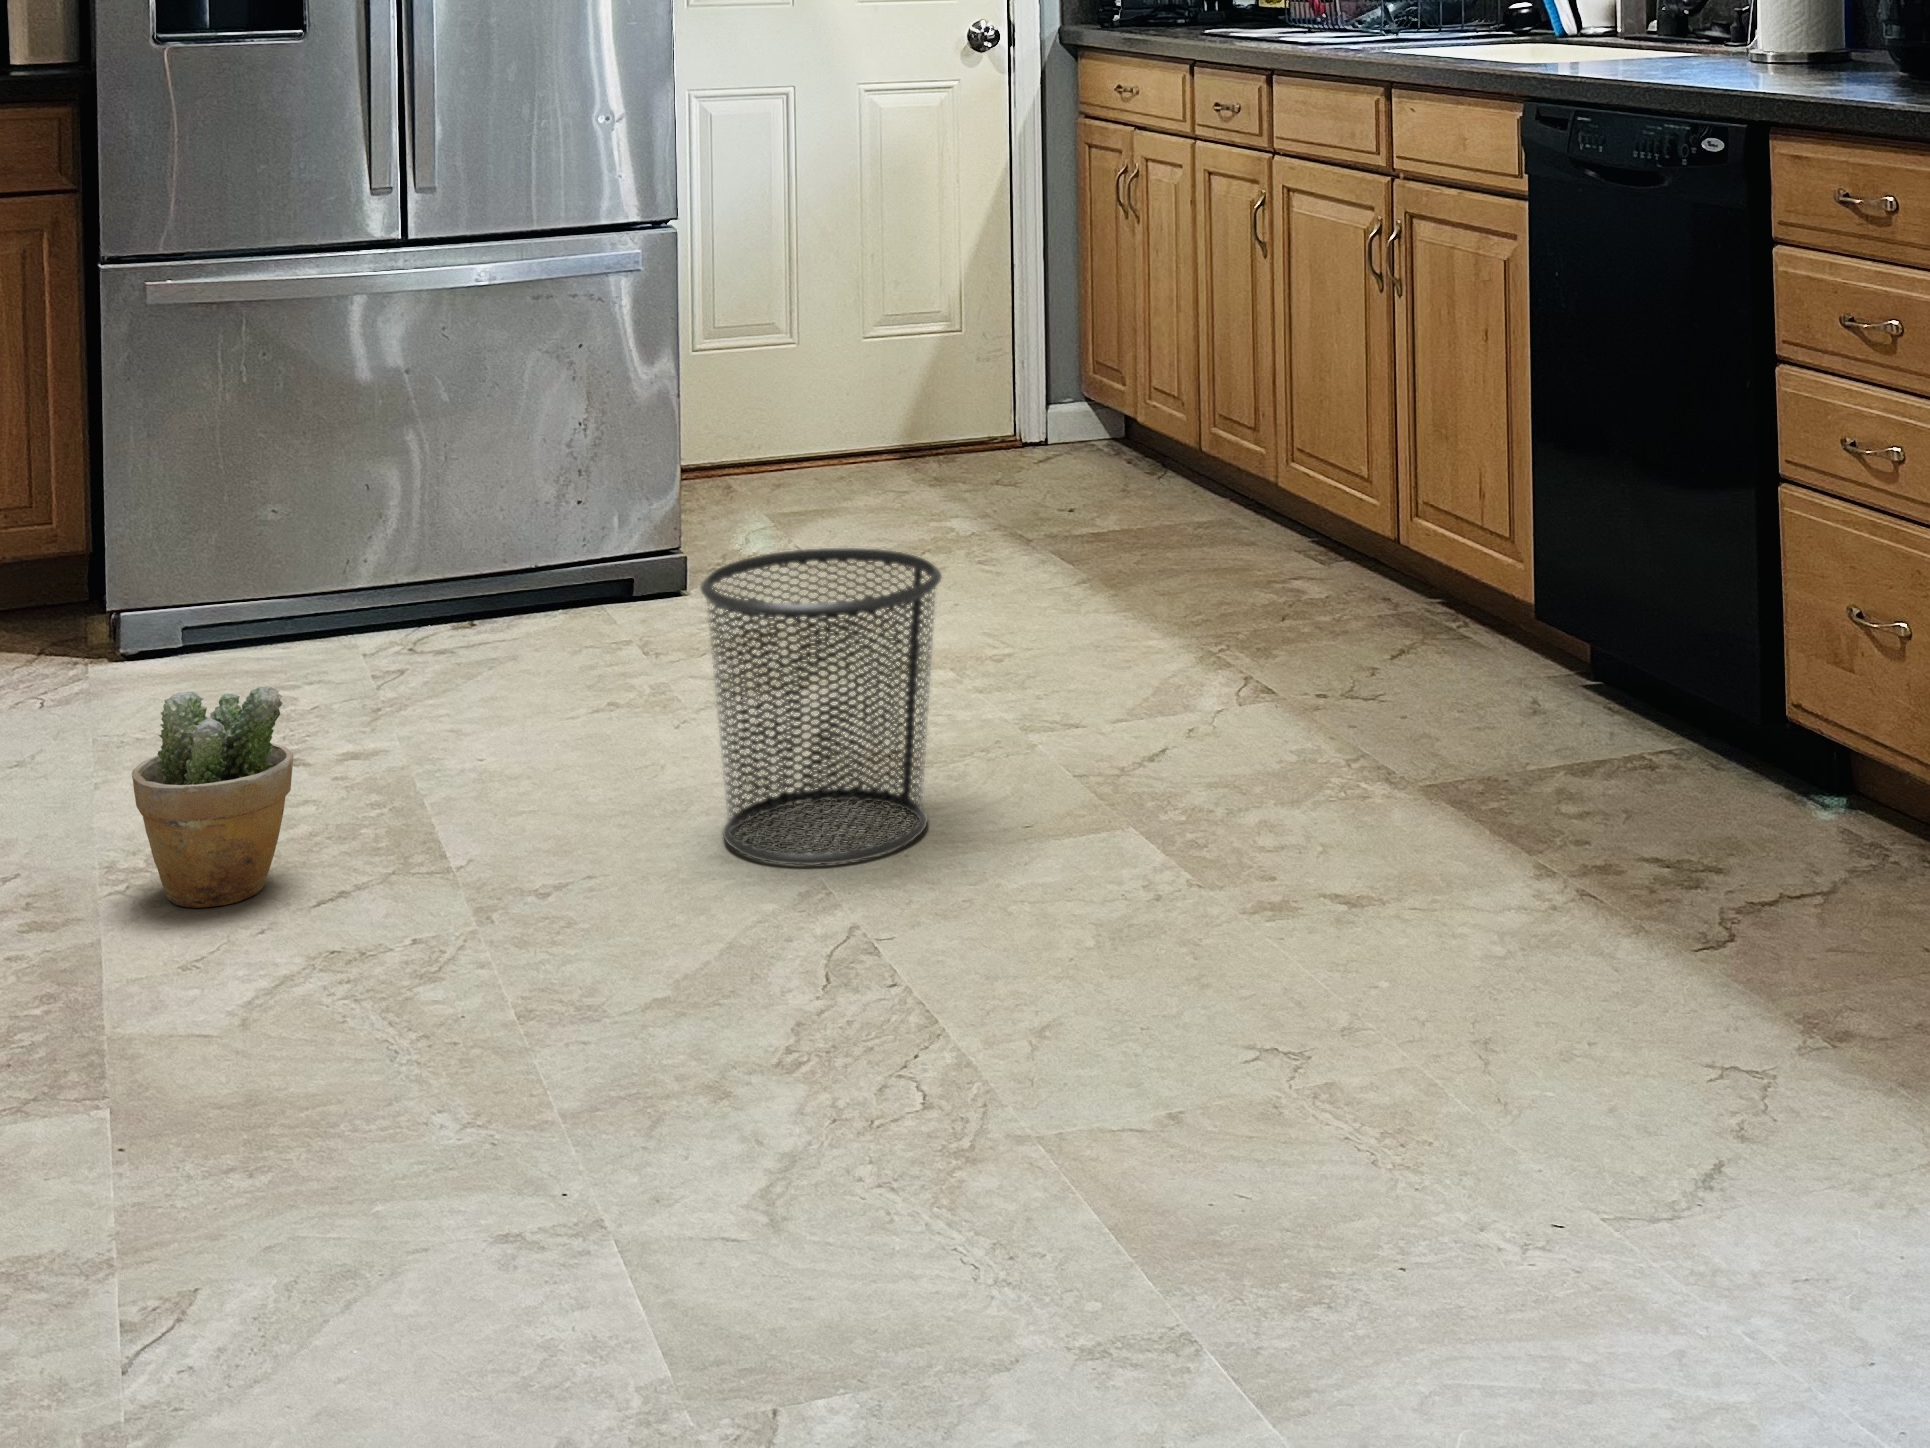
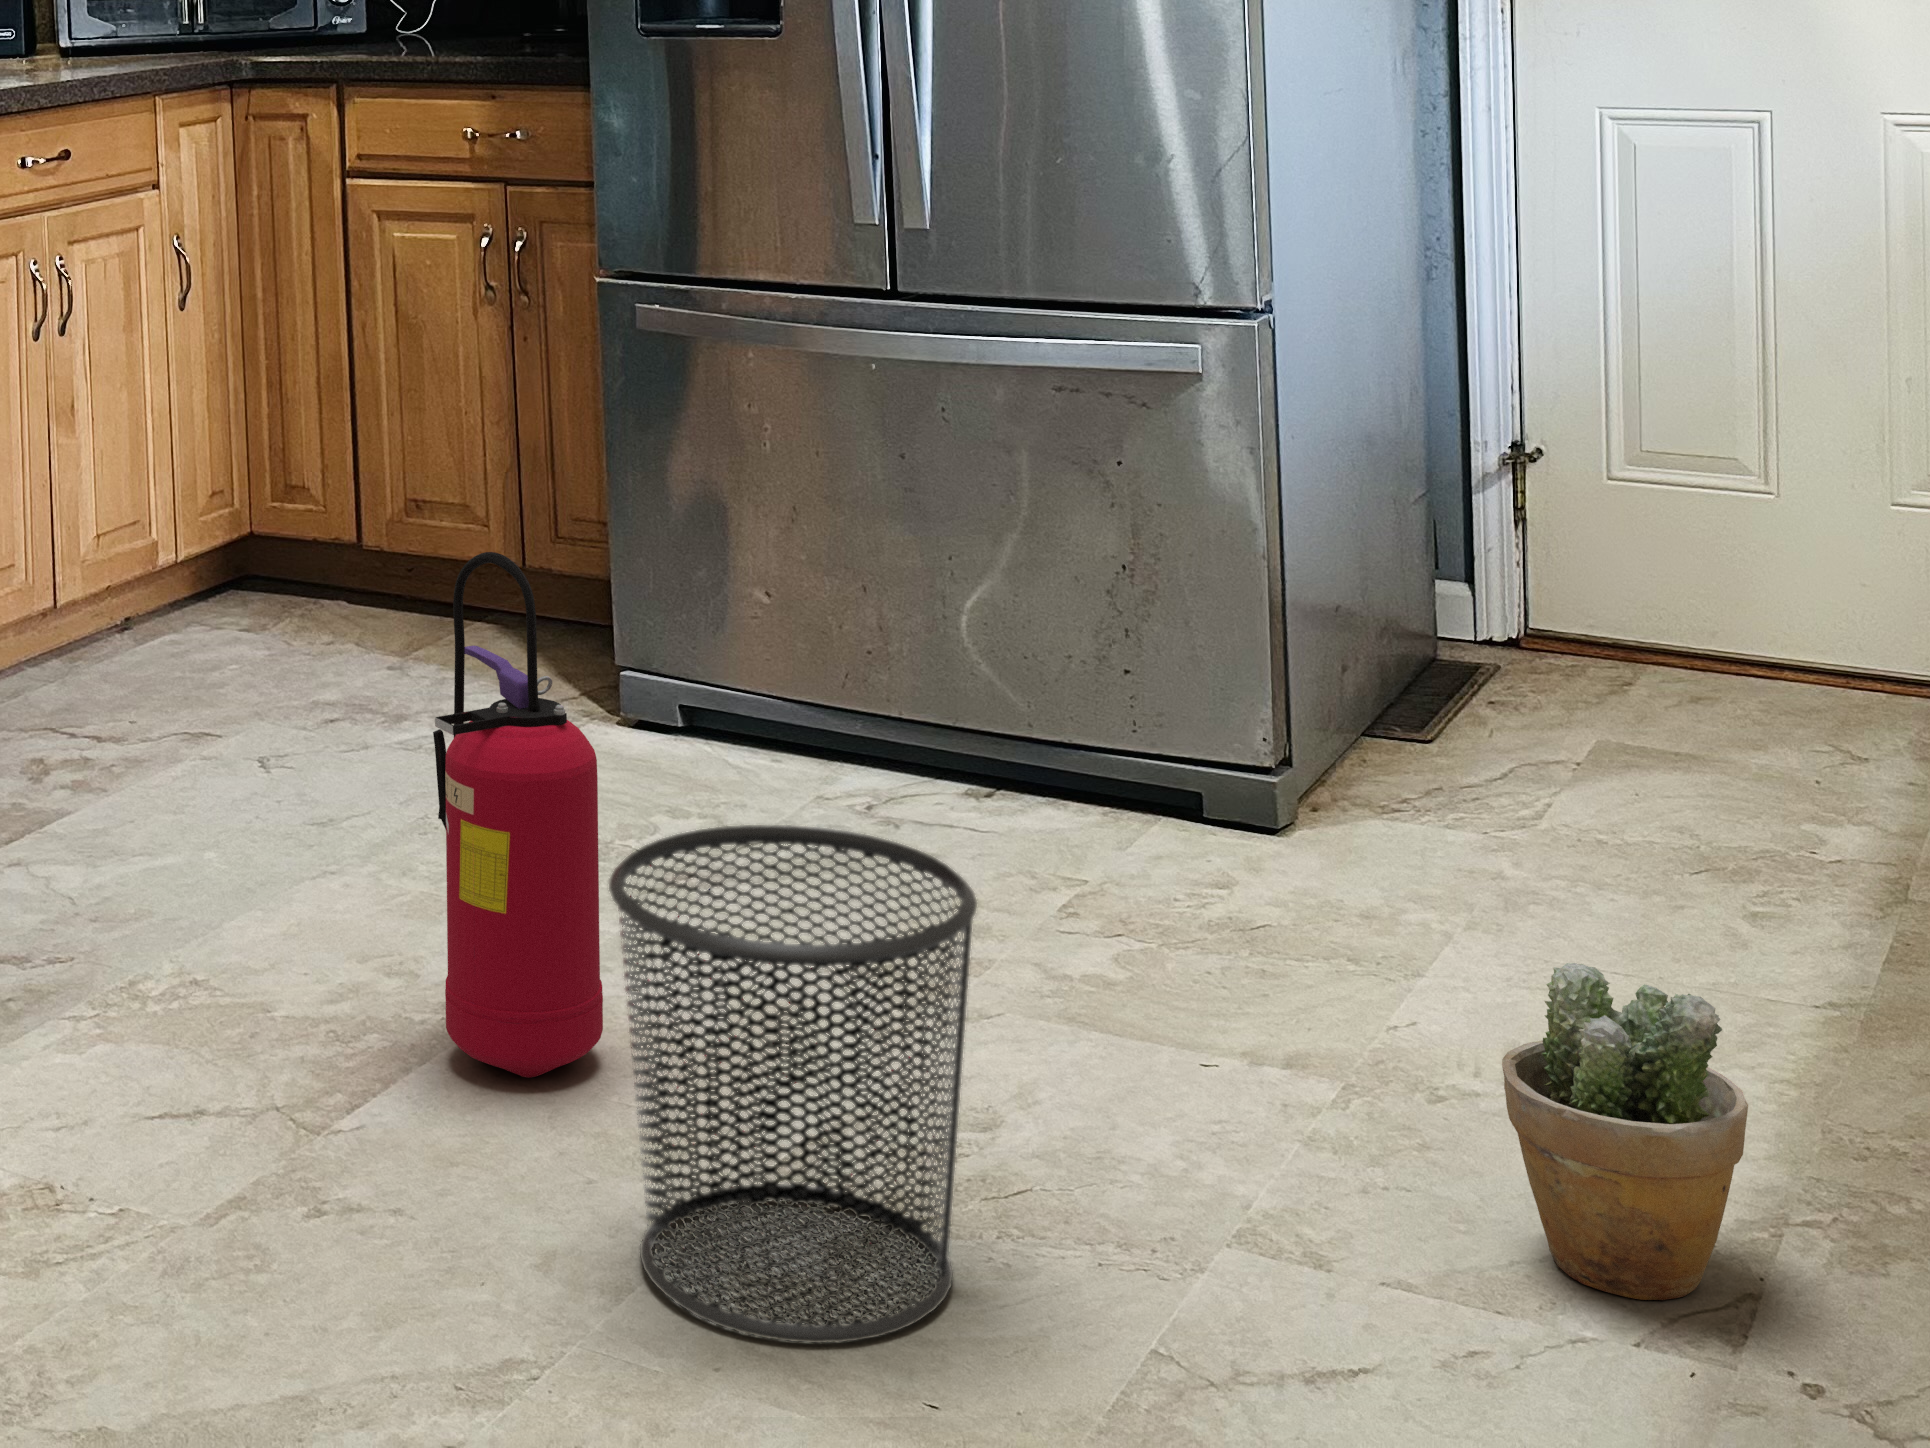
fire extinguisher: none [374,433,536,827] -> present [433,552,603,1078]
potted plant: present [132,686,293,908] -> present [1502,963,1748,1300]

